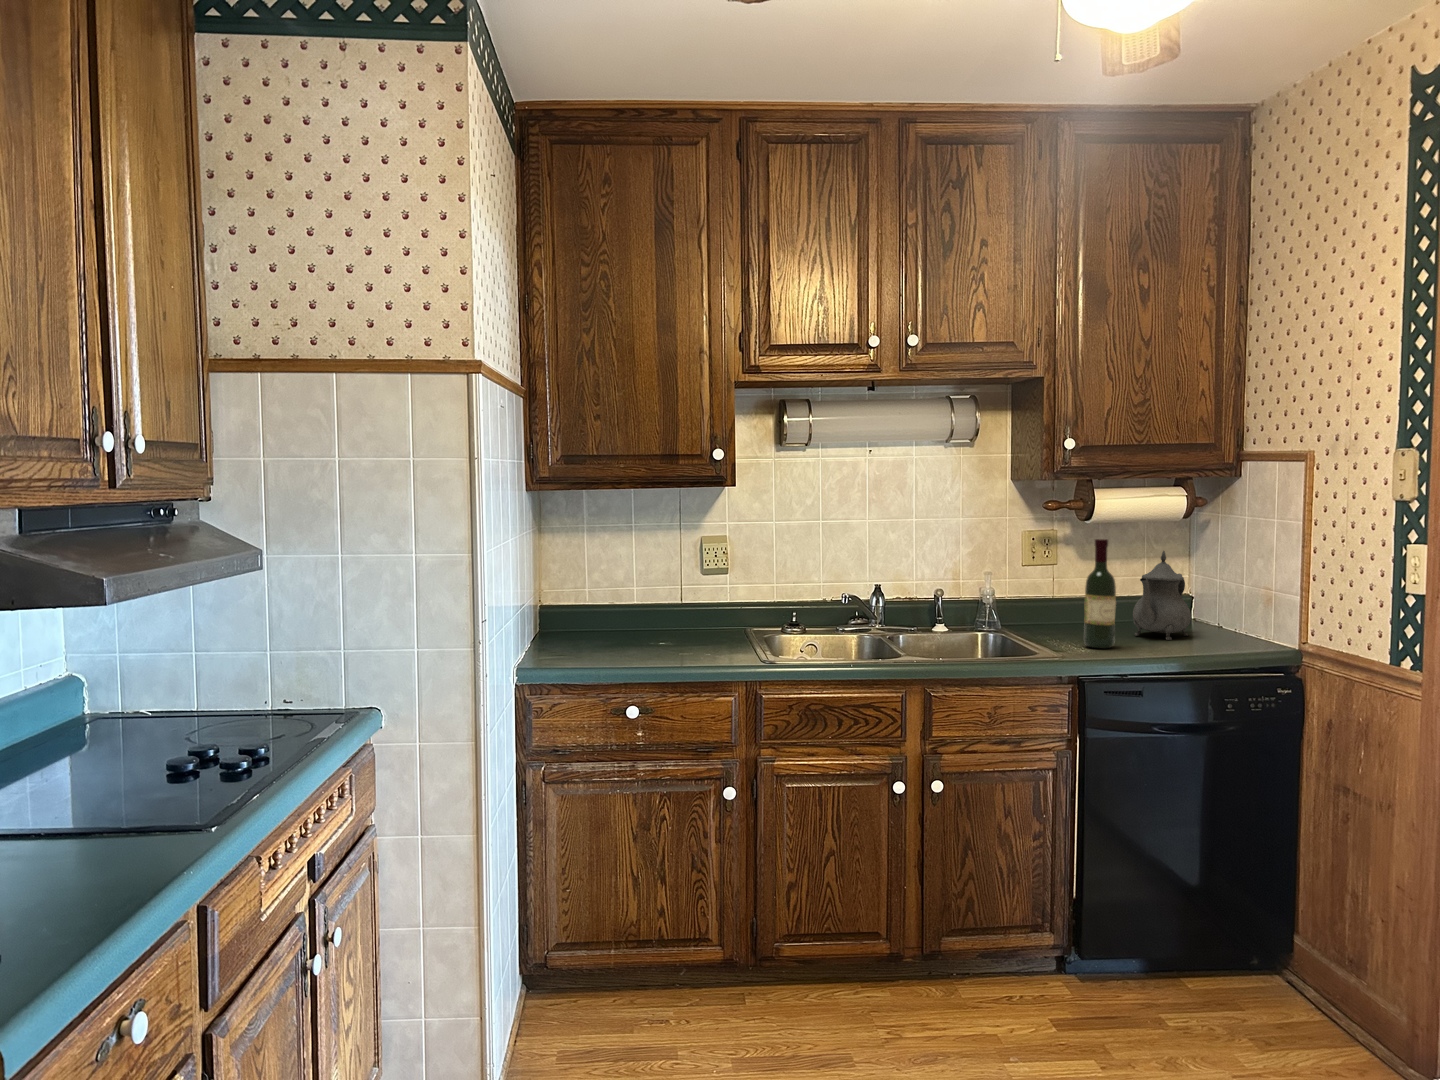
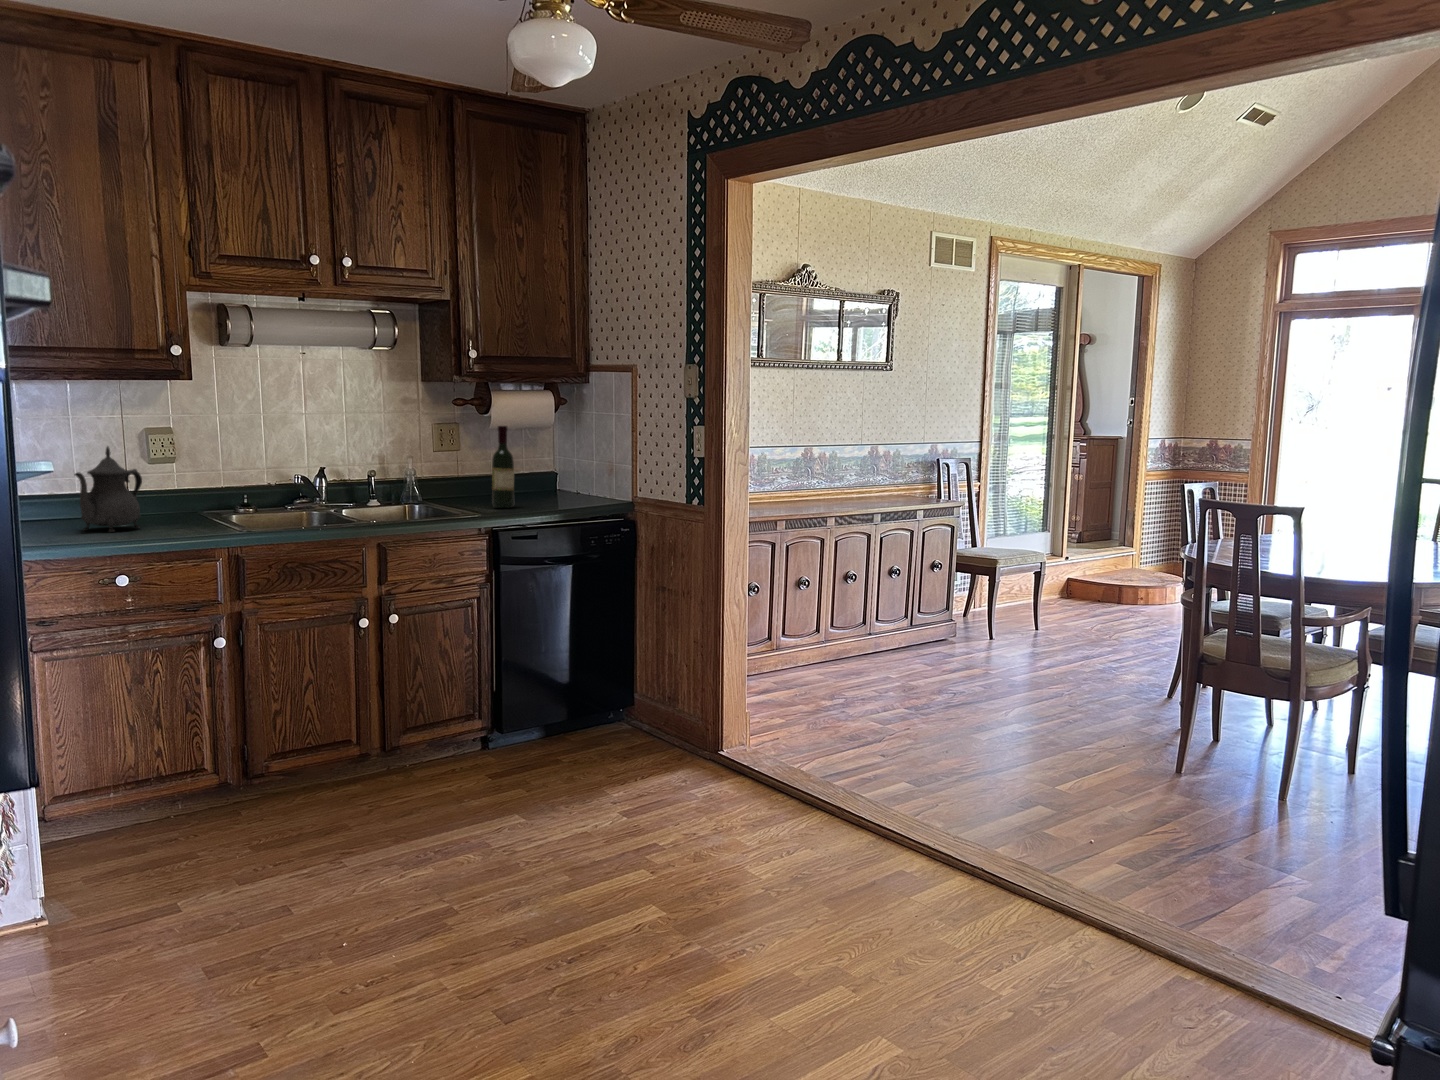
teapot: present [1133,551,1191,640] -> present [75,446,142,532]

